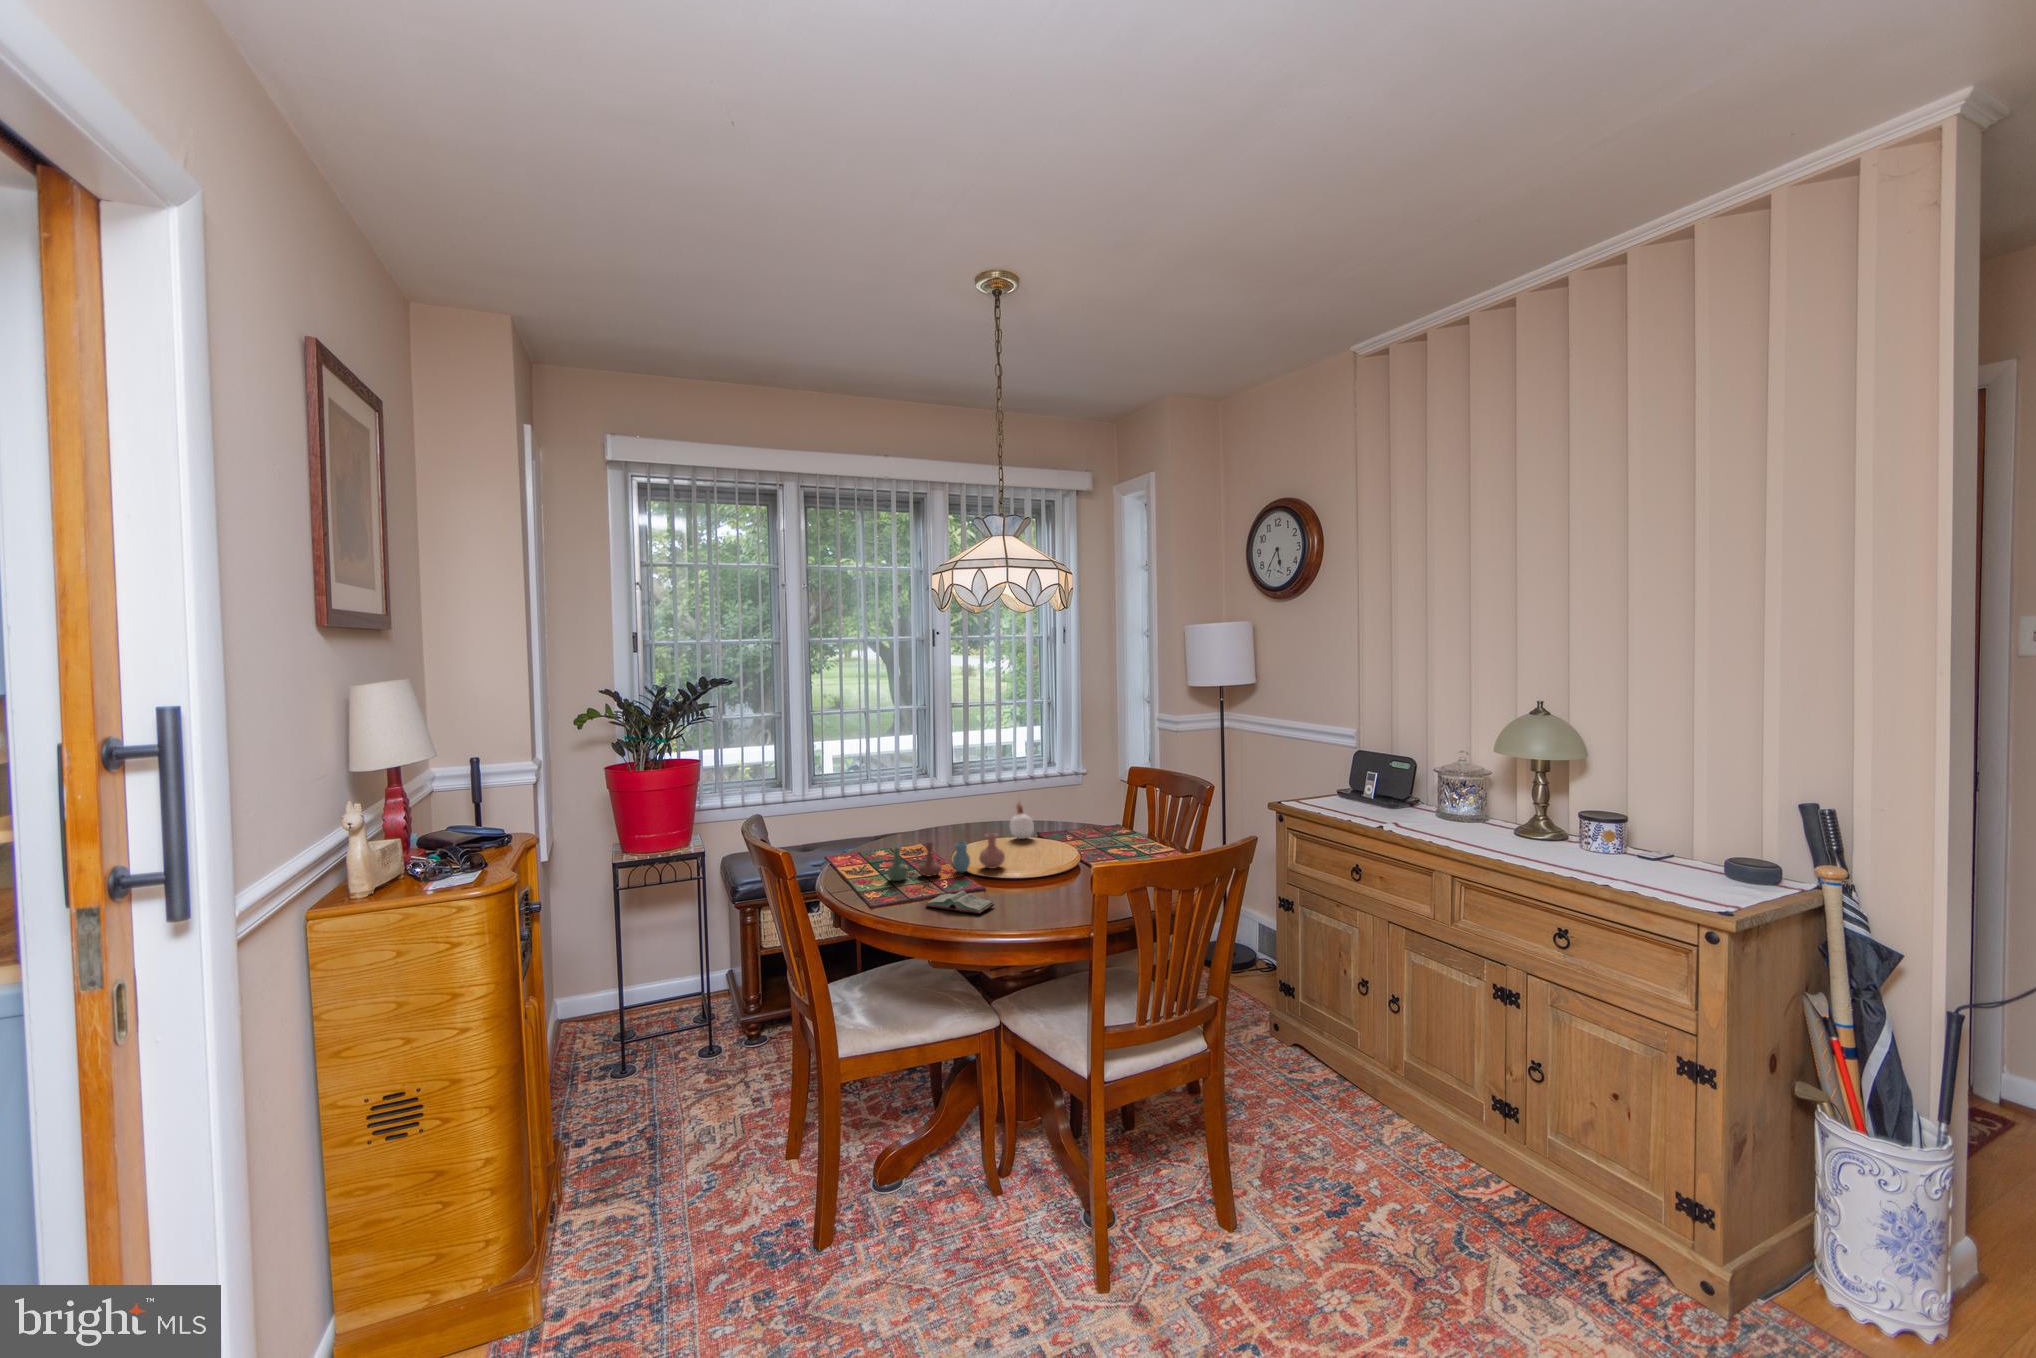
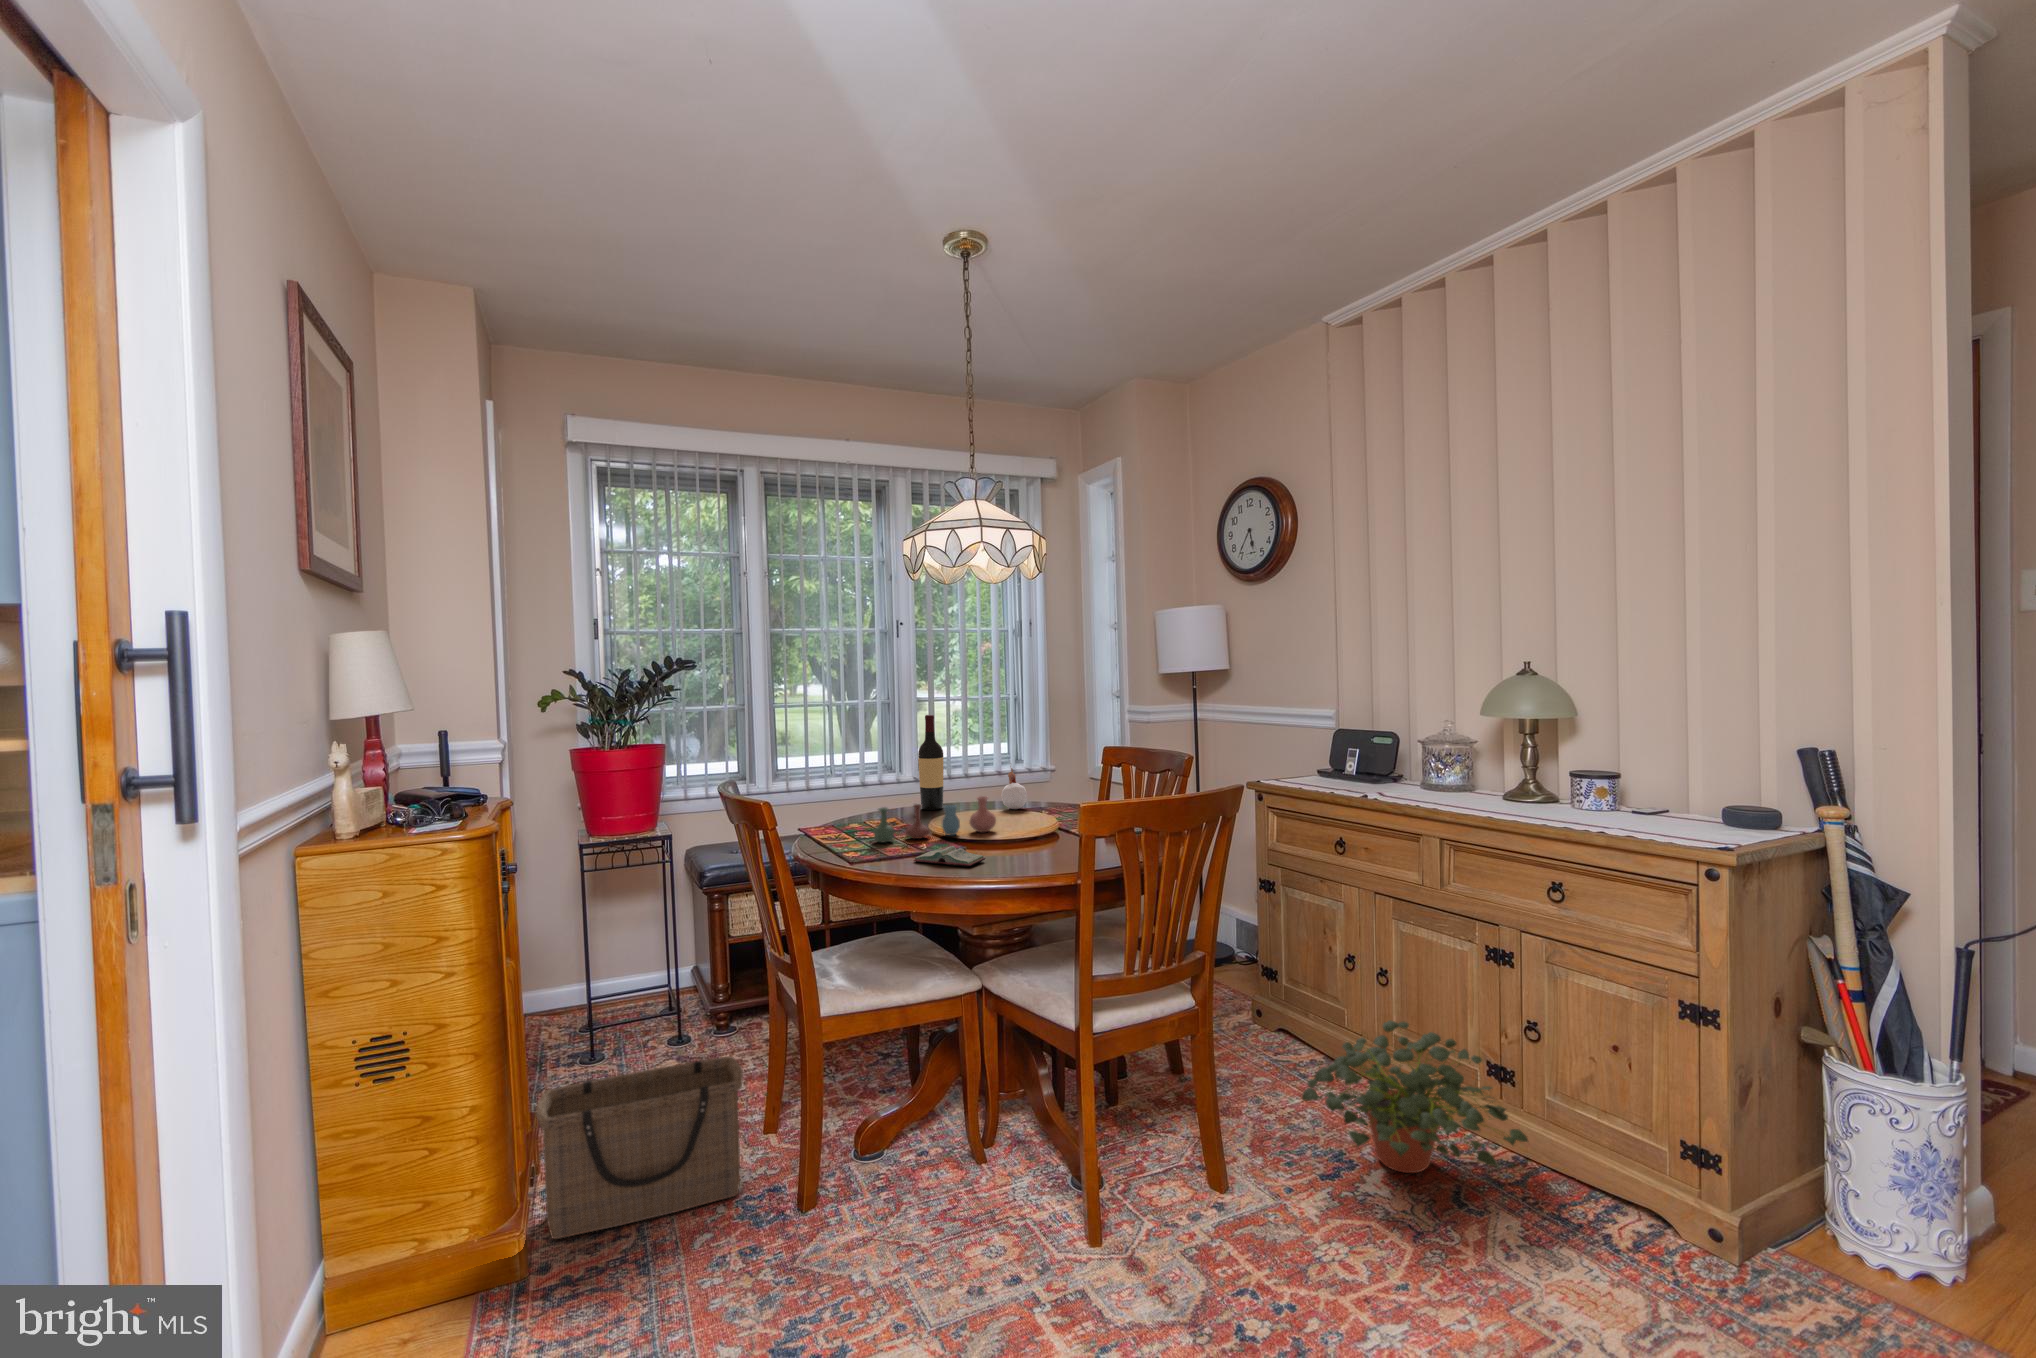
wine bottle: none [931,748,955,839] -> present [918,715,944,810]
potted plant: none [1300,1052,1526,1219] -> present [1302,1020,1528,1173]
basket: none [559,1091,761,1279] -> present [536,1056,743,1239]

